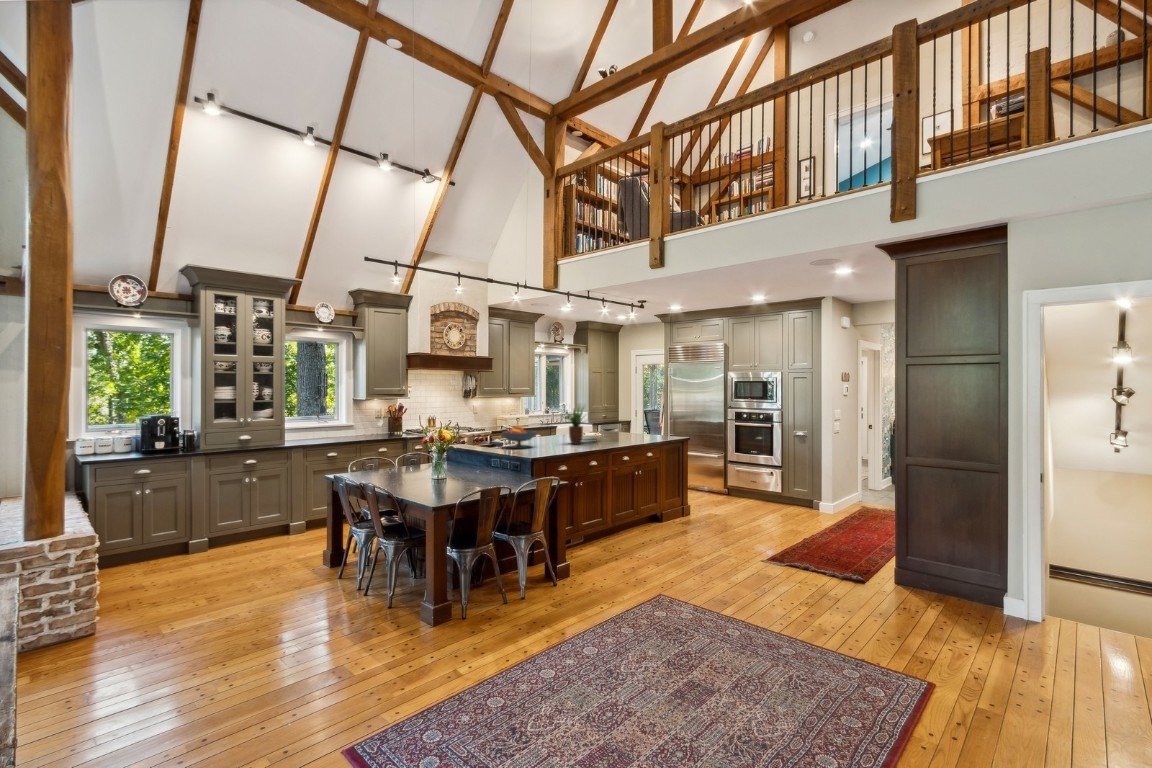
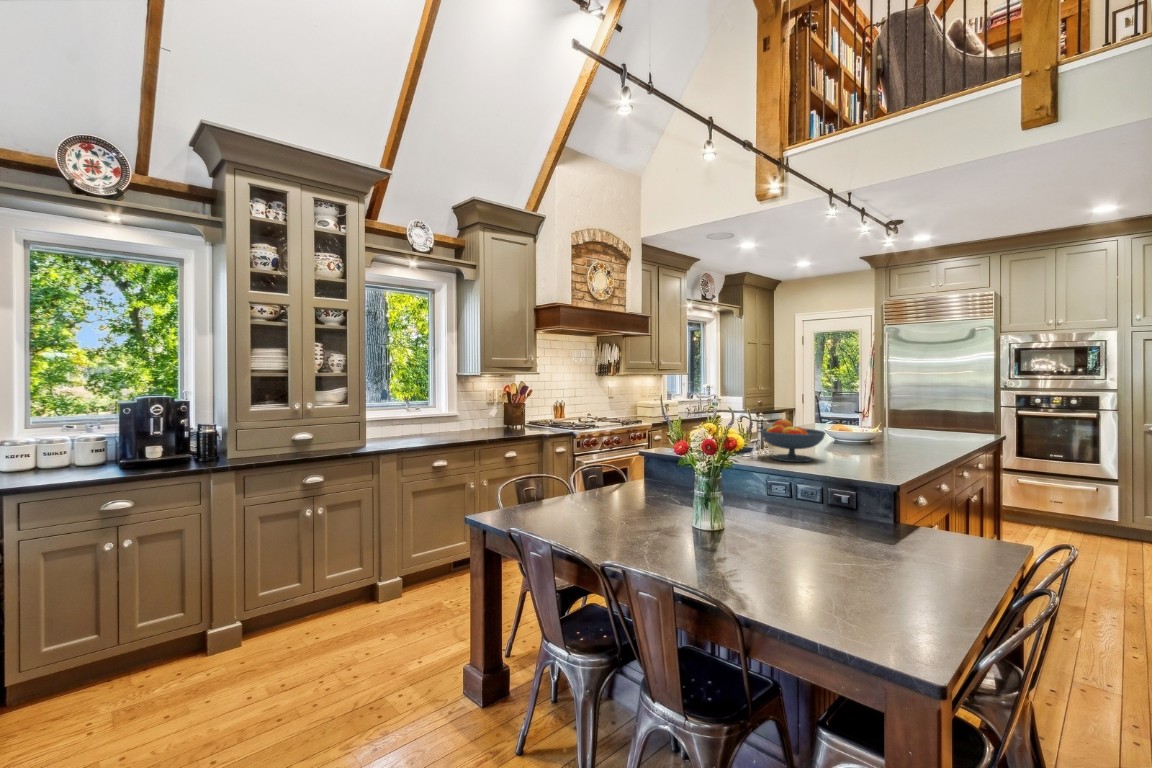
potted plant: present [563,406,584,444] -> none [839,380,902,453]

